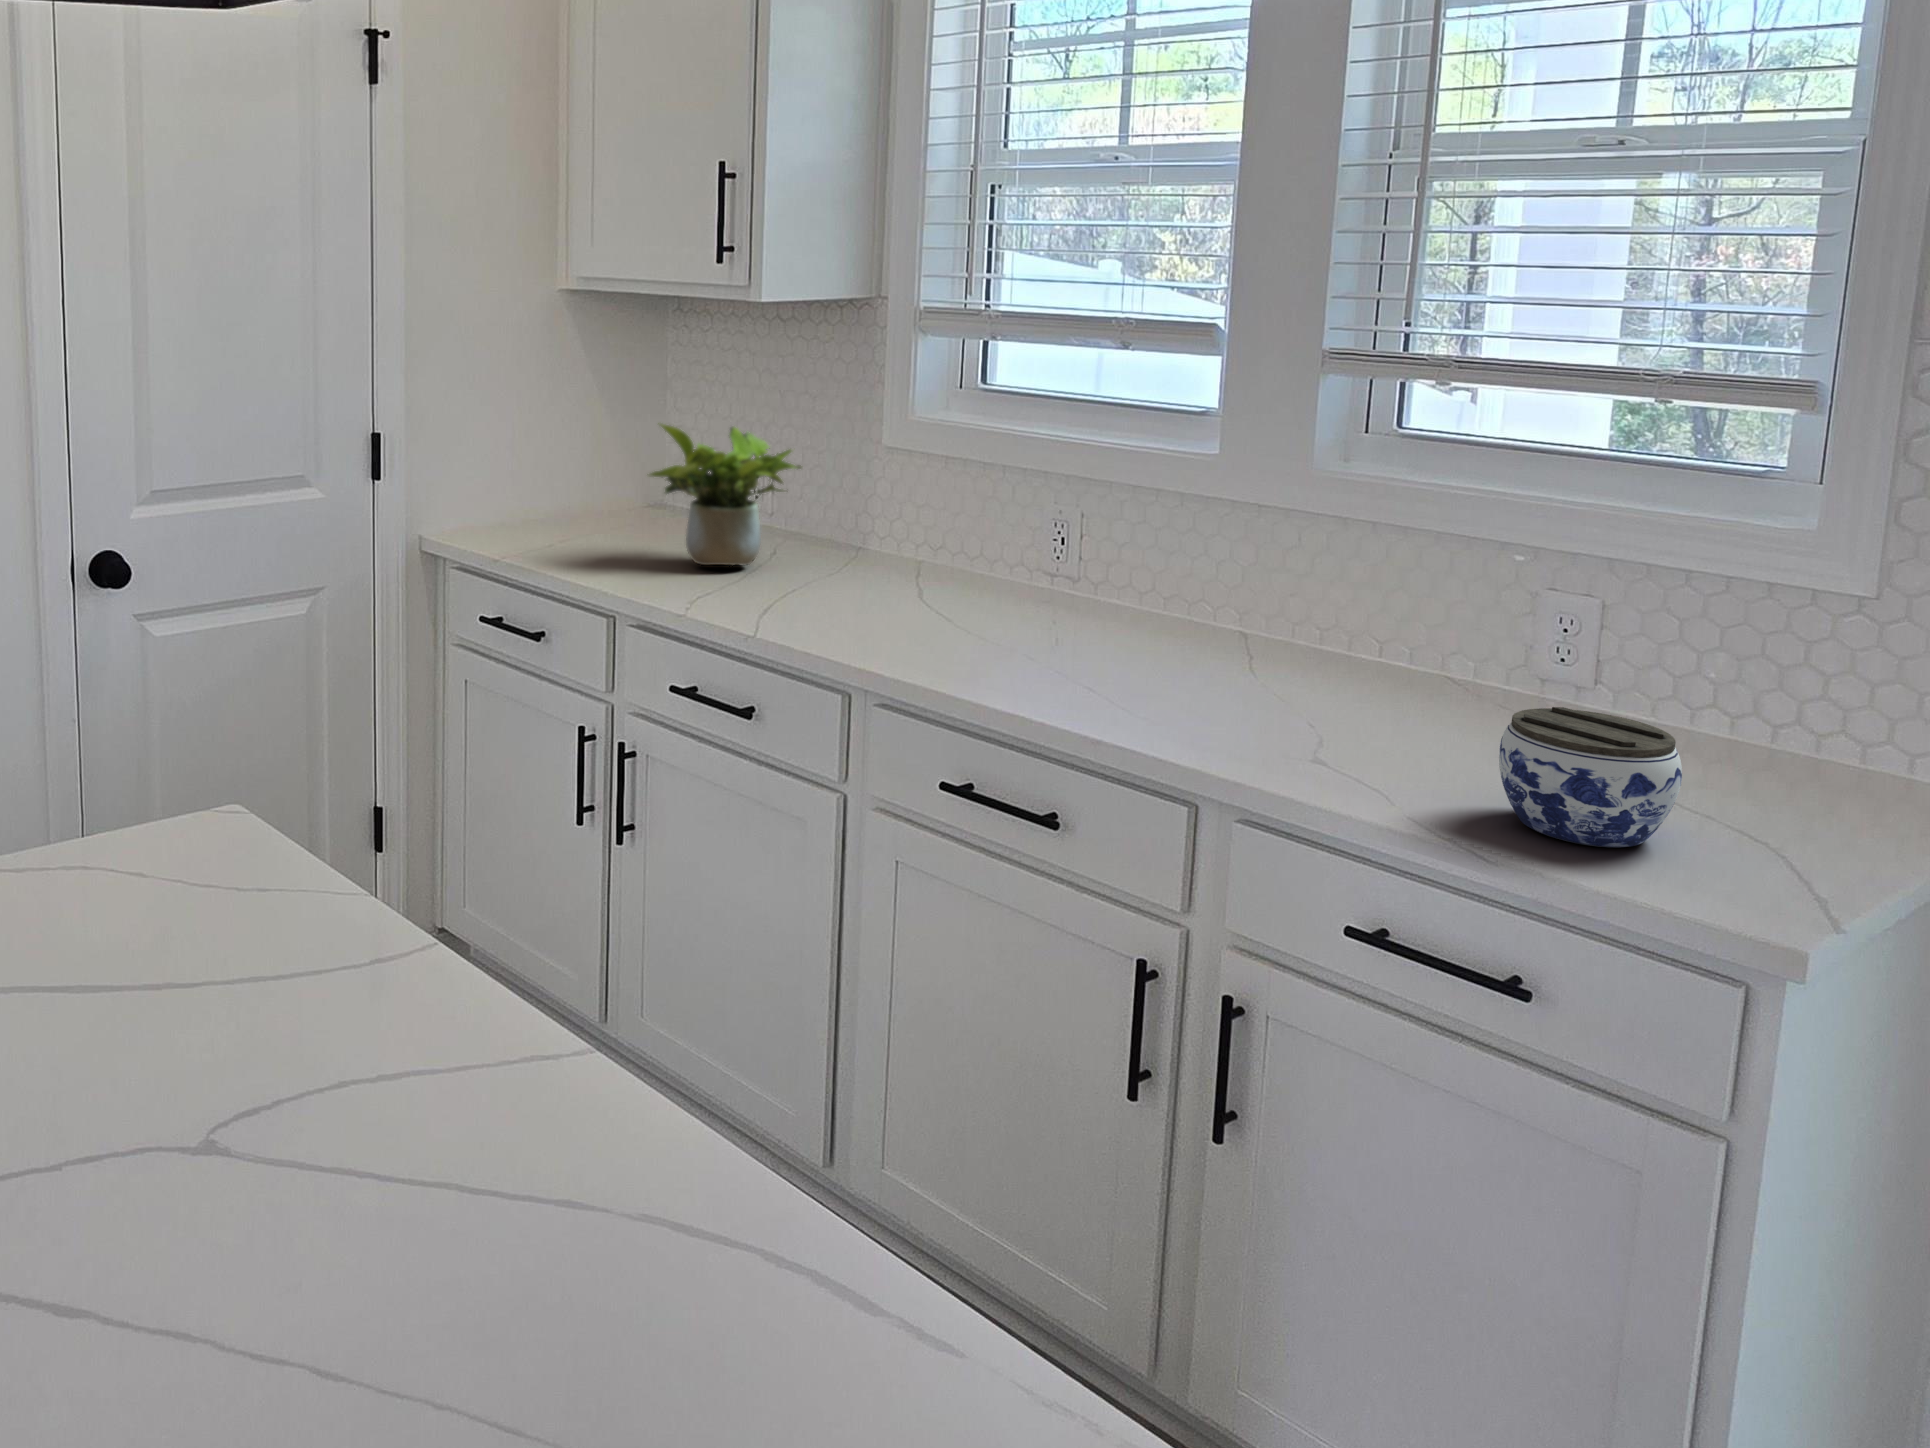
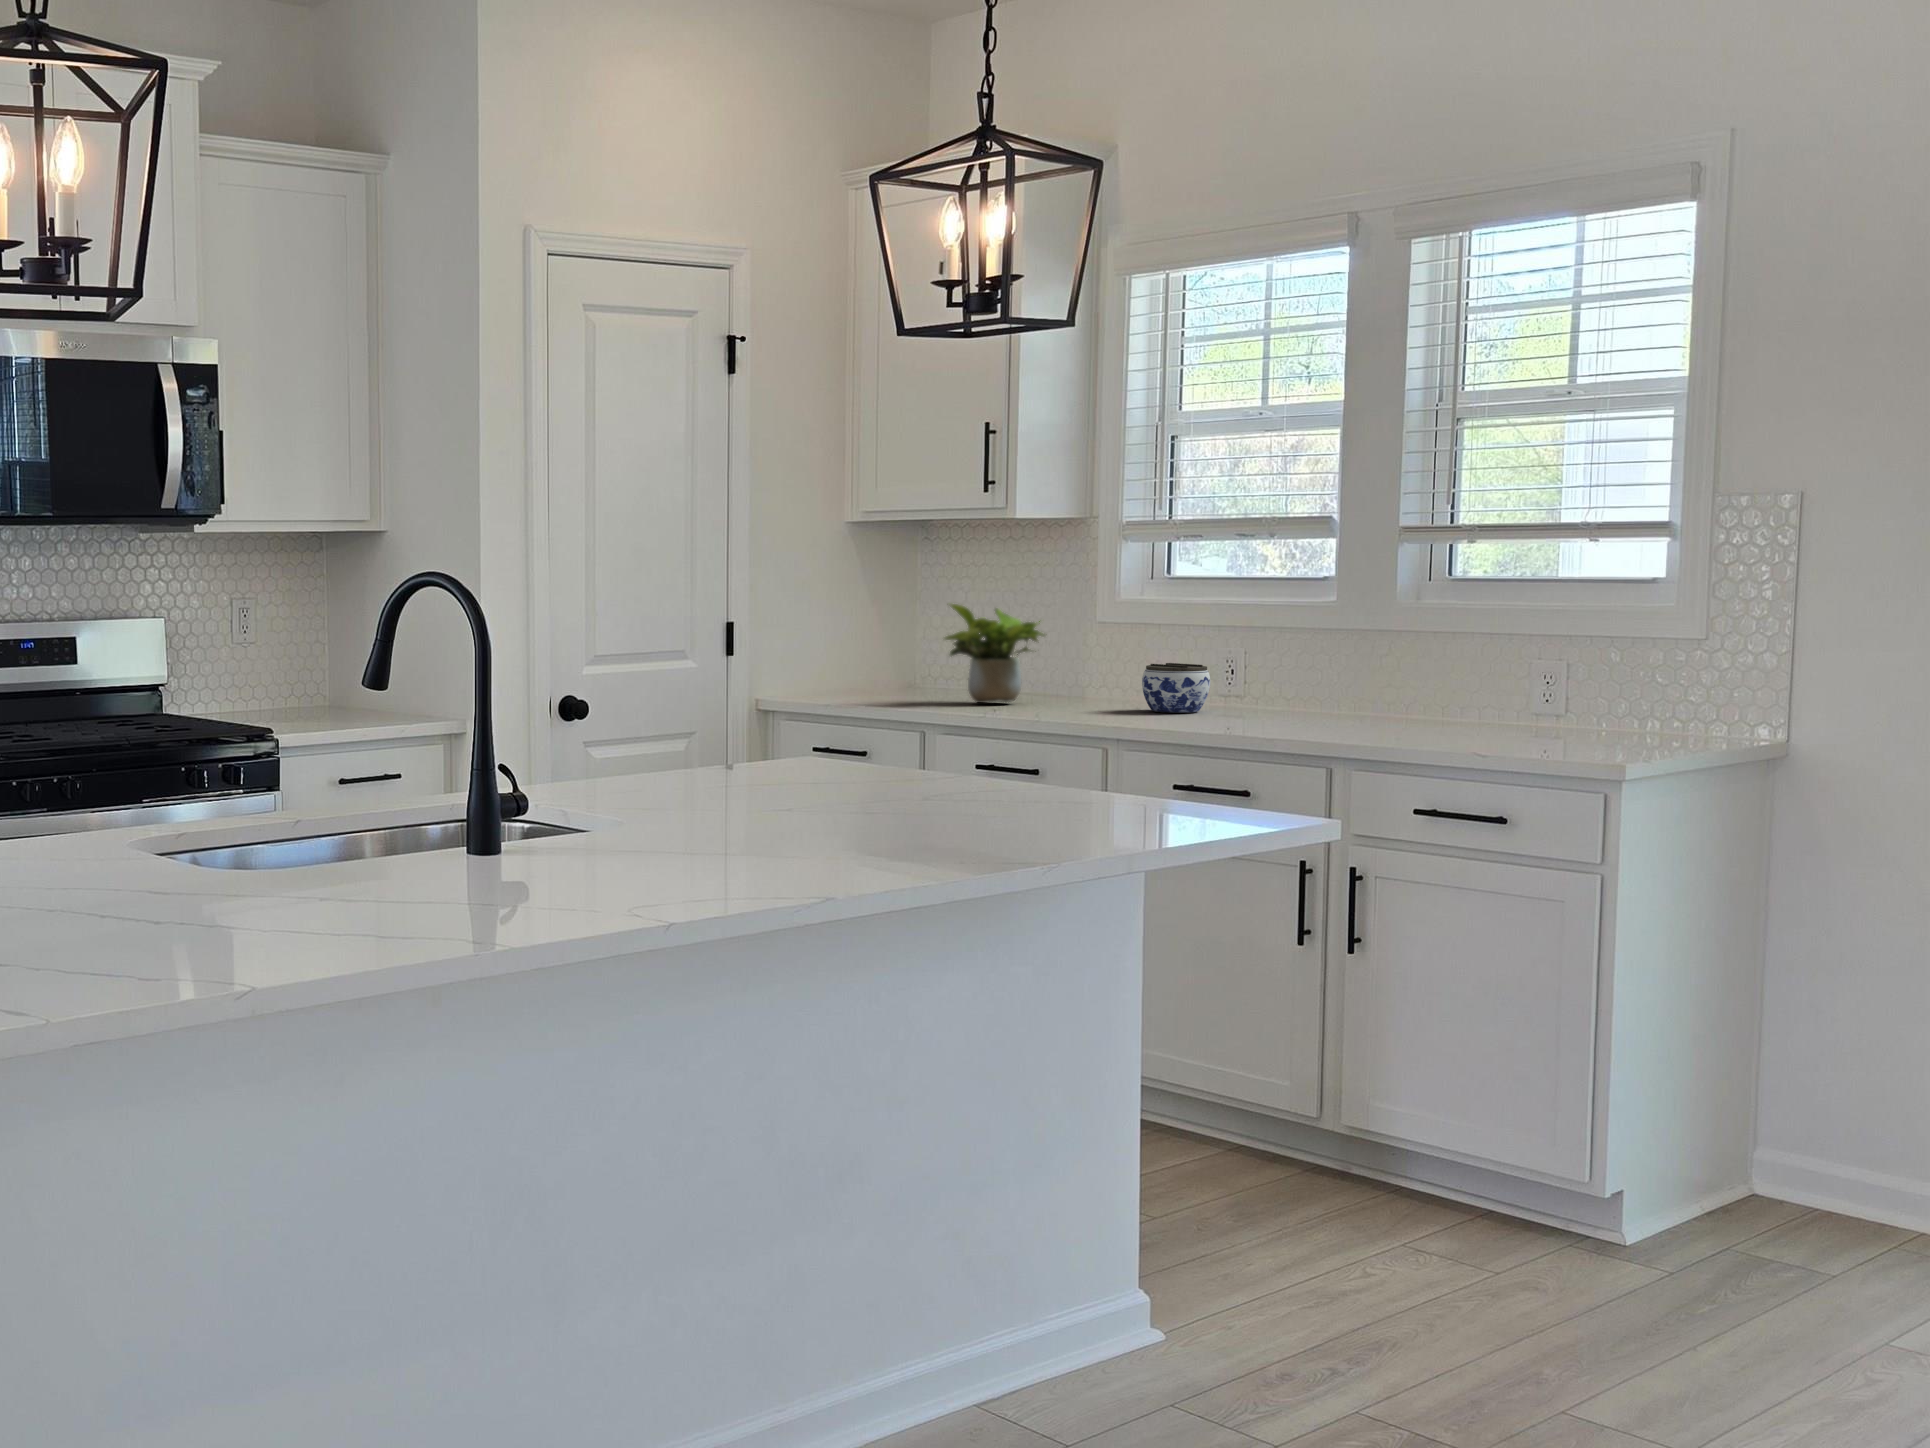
jar: present [1499,707,1682,847] -> present [1142,663,1210,713]

